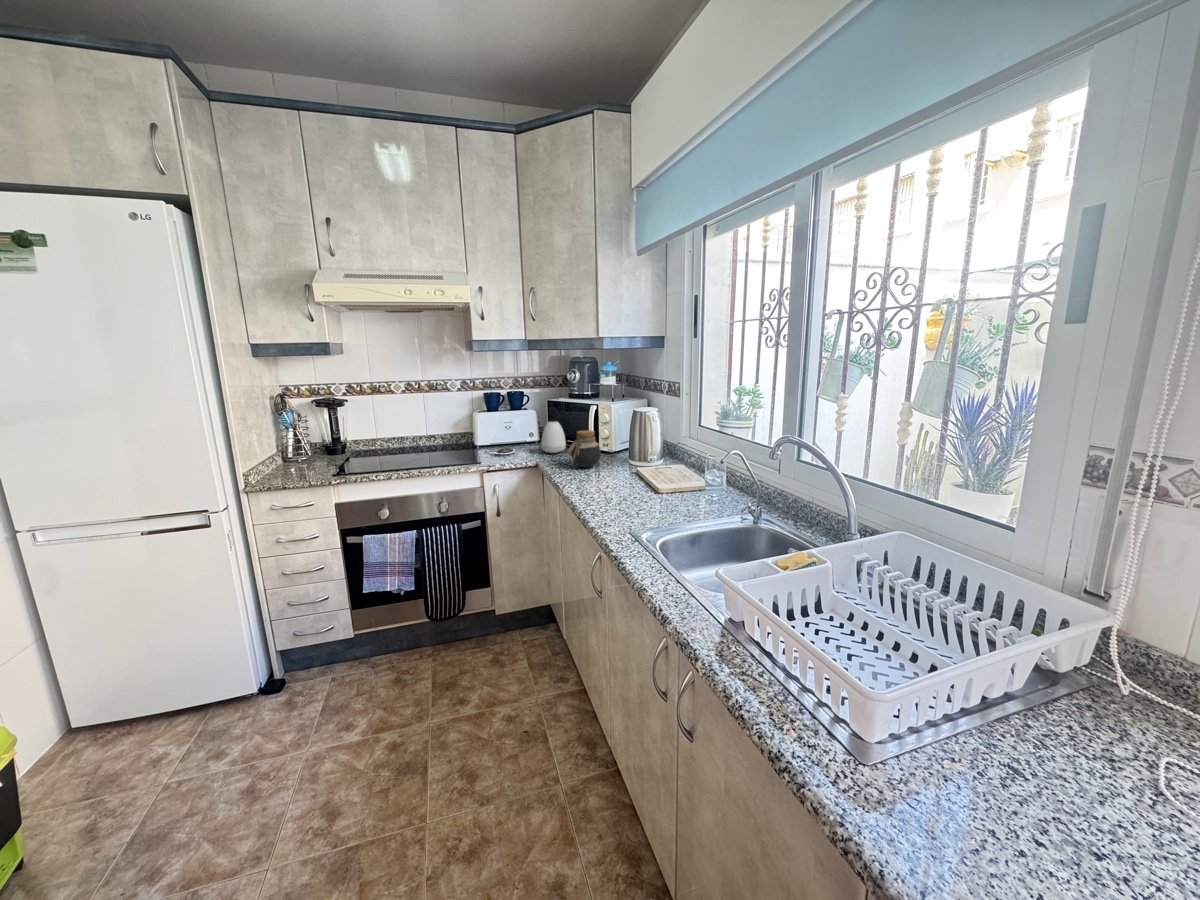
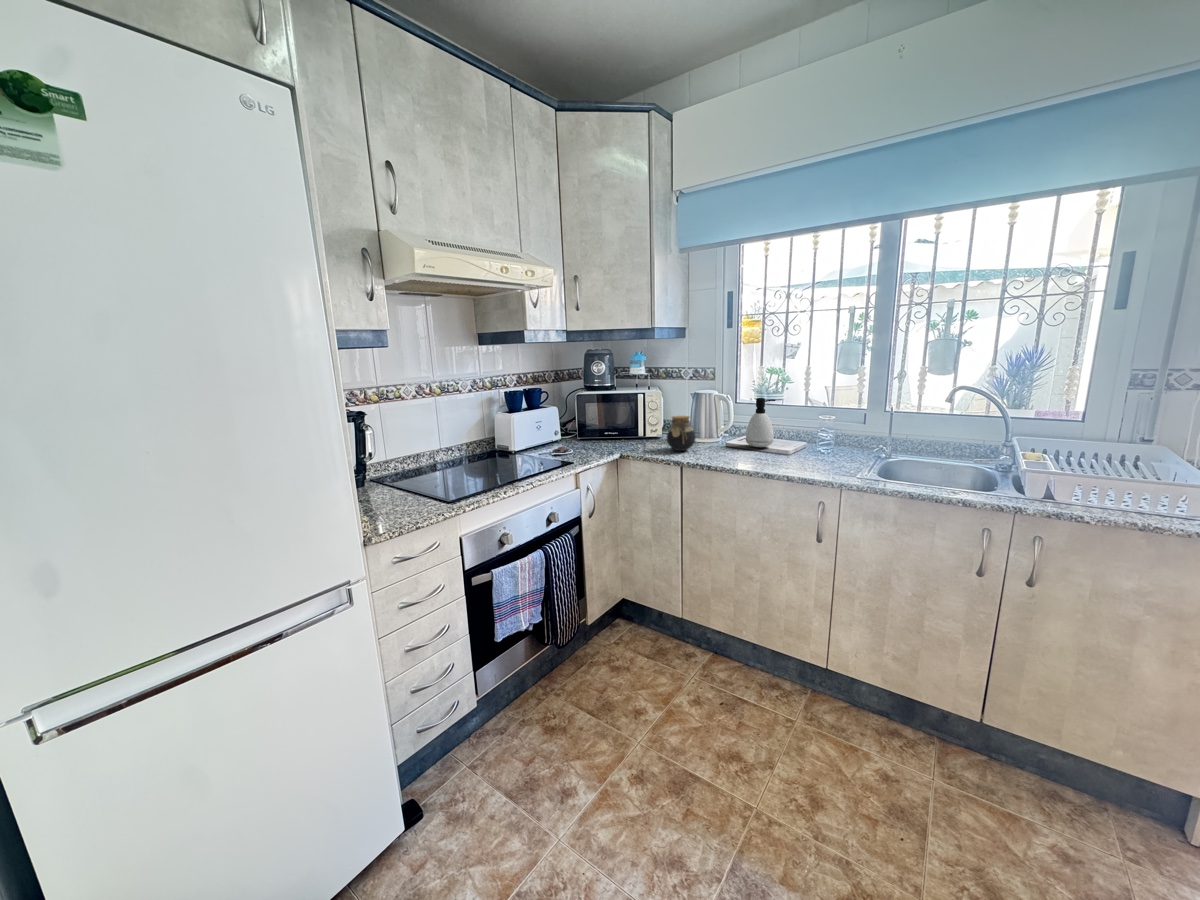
soap dispenser: present [542,407,566,453] -> present [746,398,775,447]

